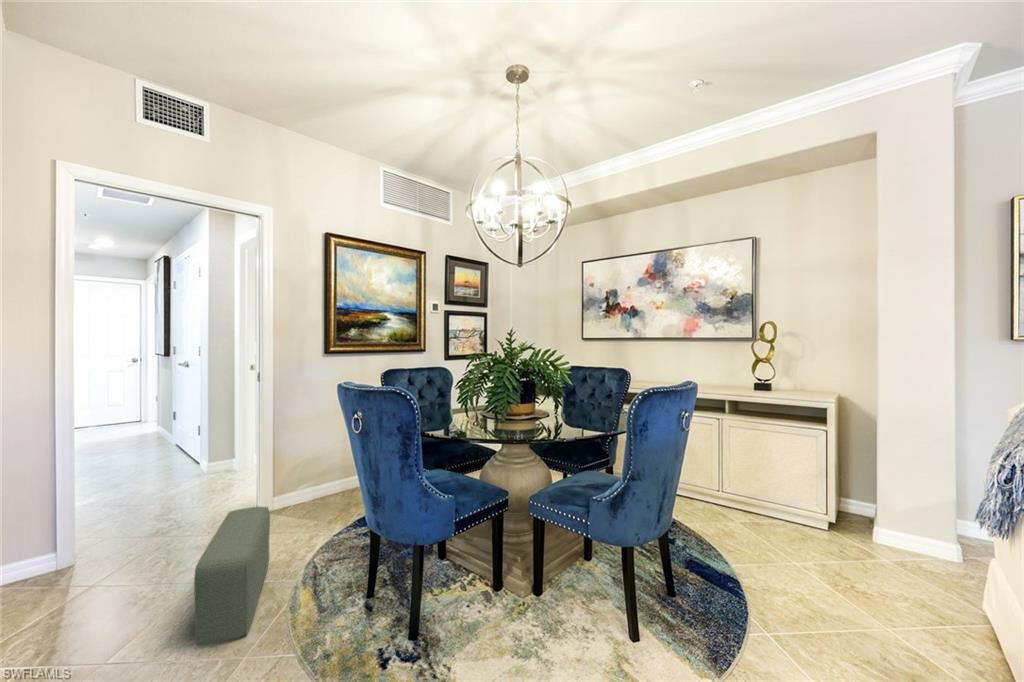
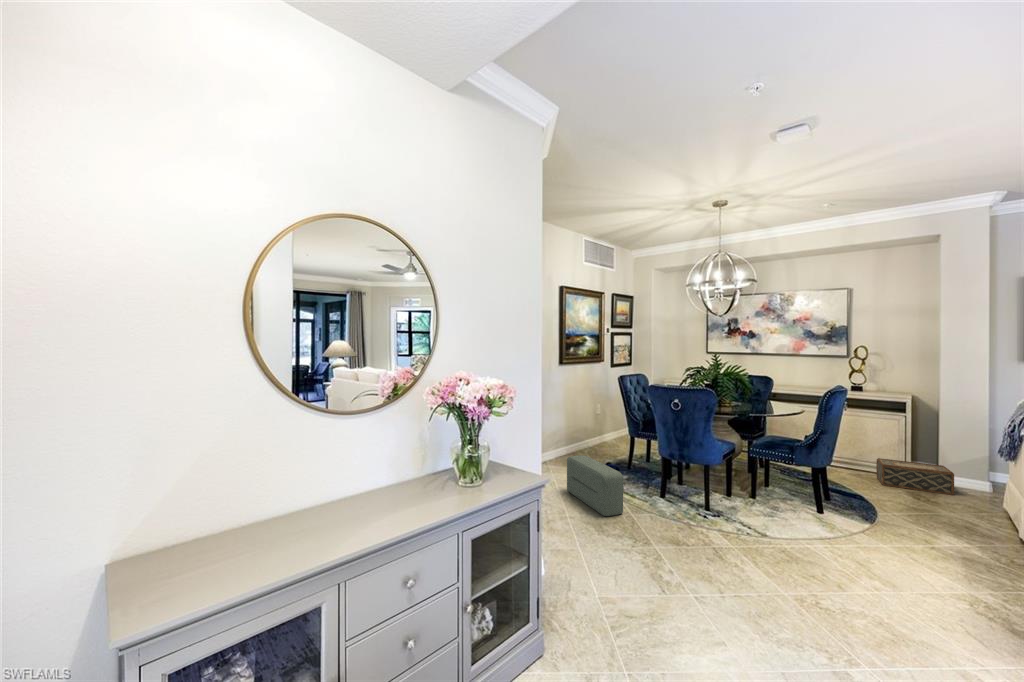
woven basket: none [780,496,892,566] -> present [876,458,954,495]

